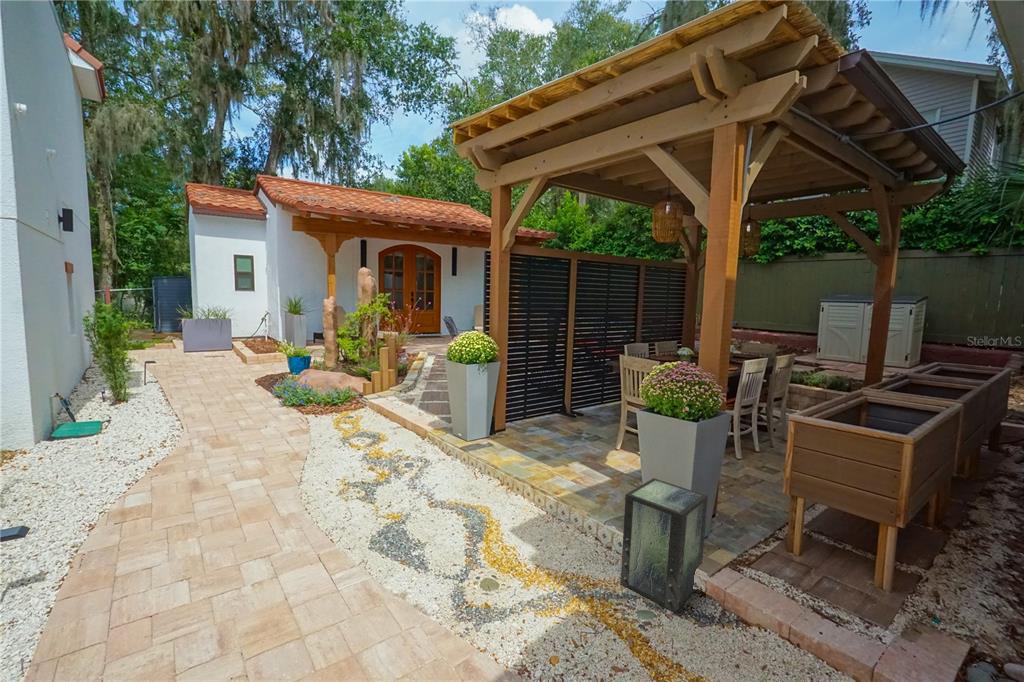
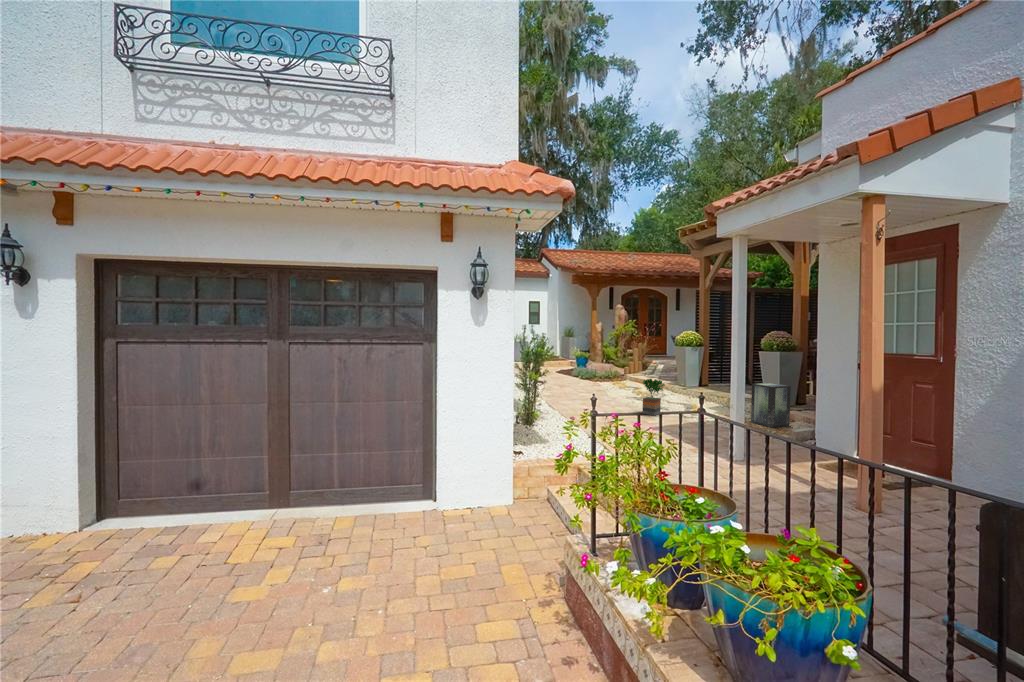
potted tree: none [356,487,421,598] -> present [643,379,665,416]

